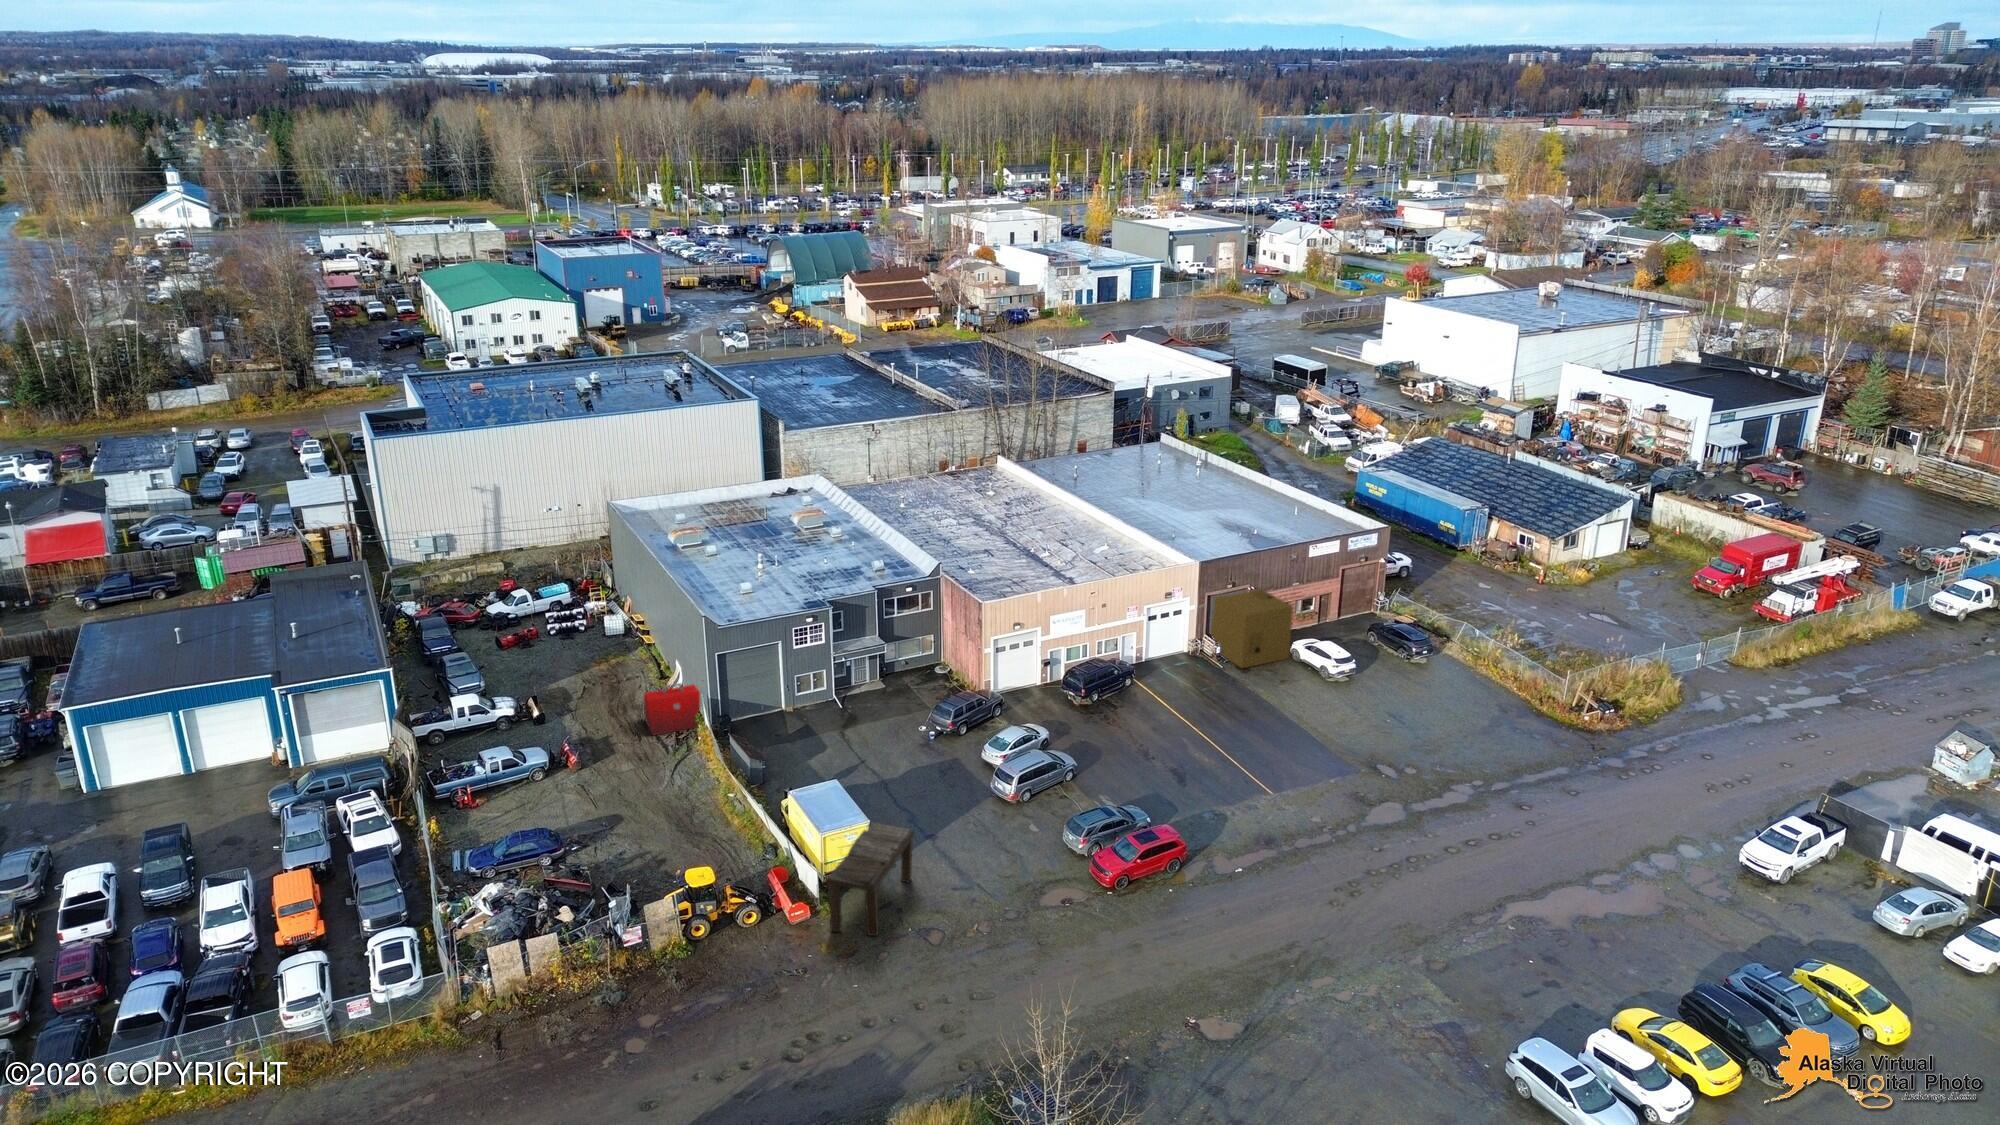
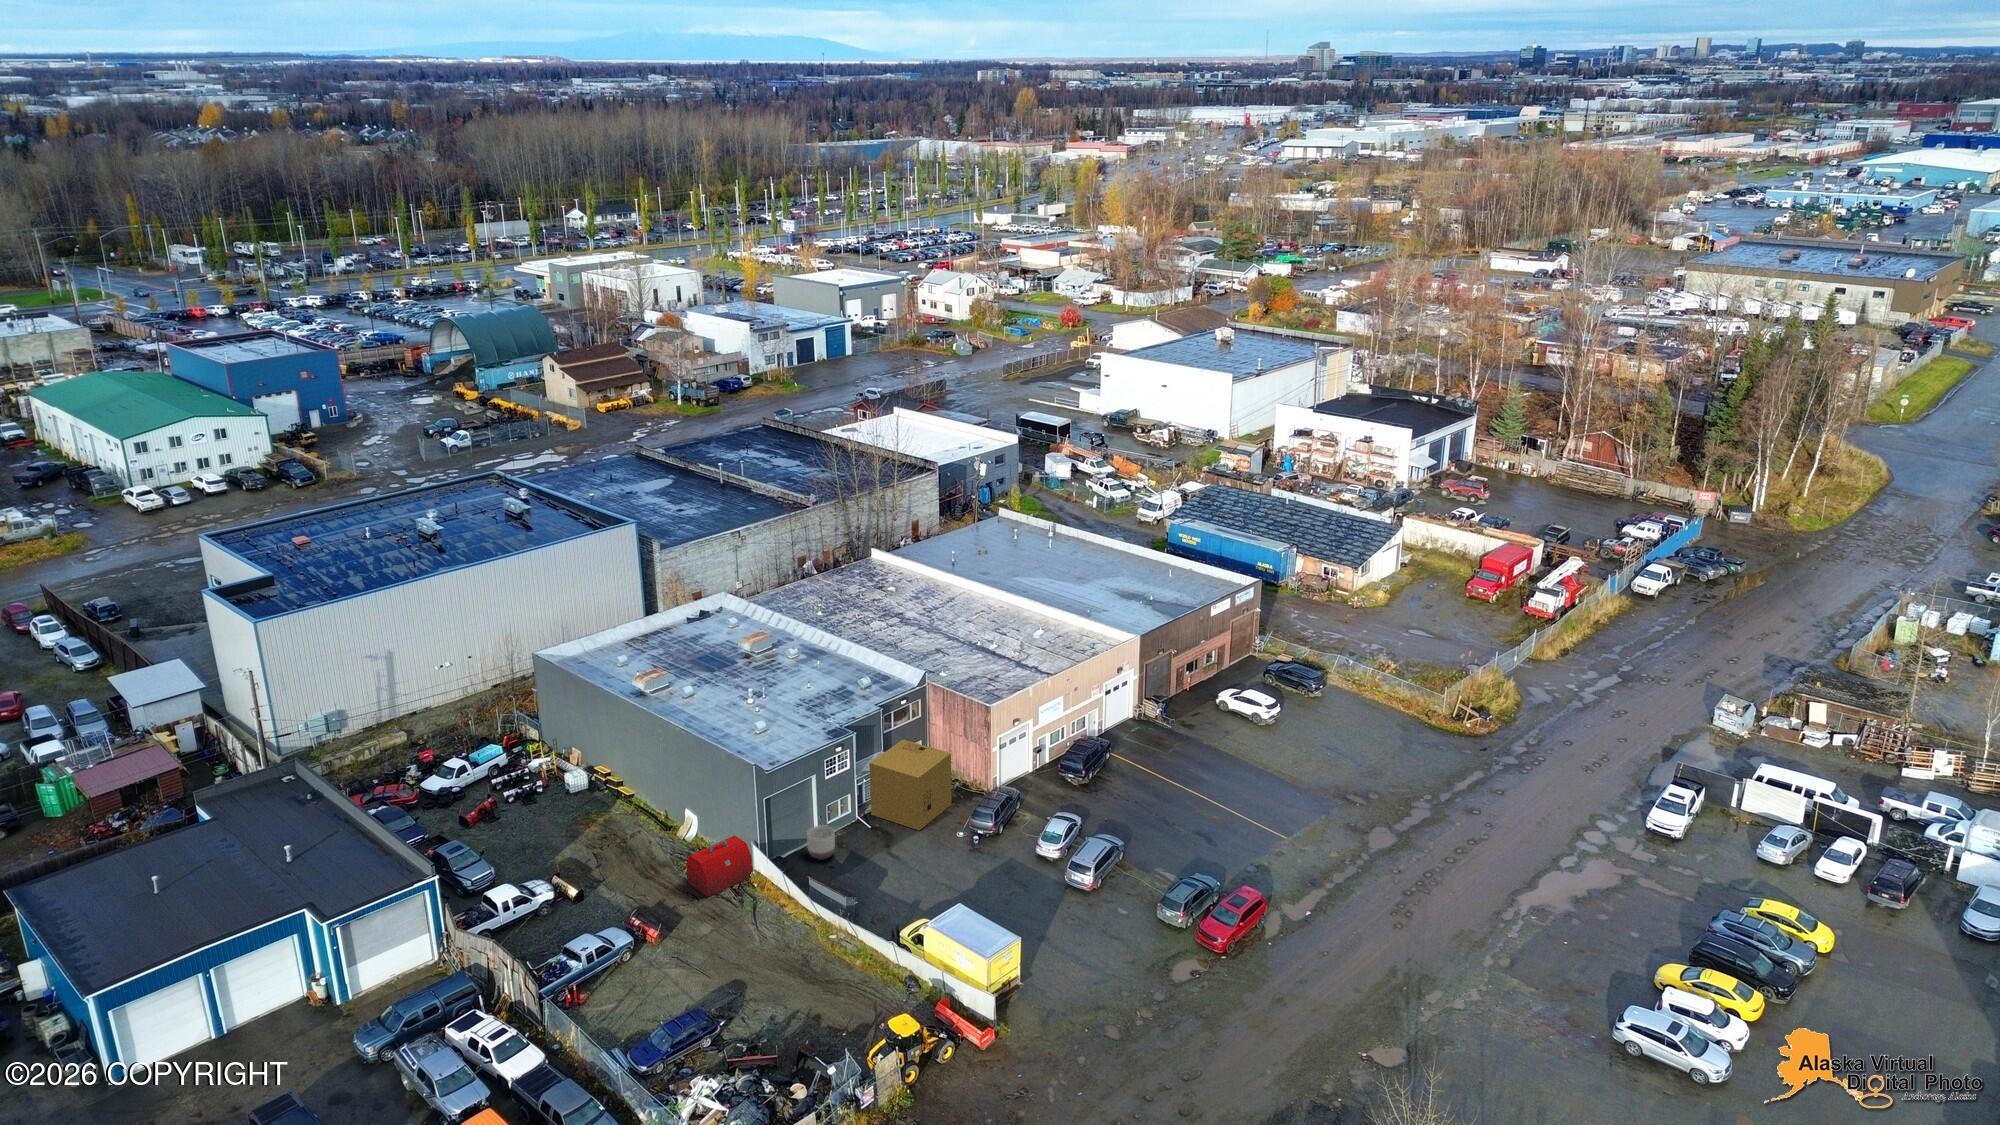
cardboard box: present [1211,589,1293,668] -> present [869,740,952,830]
planter: none [765,690,794,724] -> present [807,825,835,860]
bench: present [827,822,915,936] -> none [1020,944,1075,1059]

